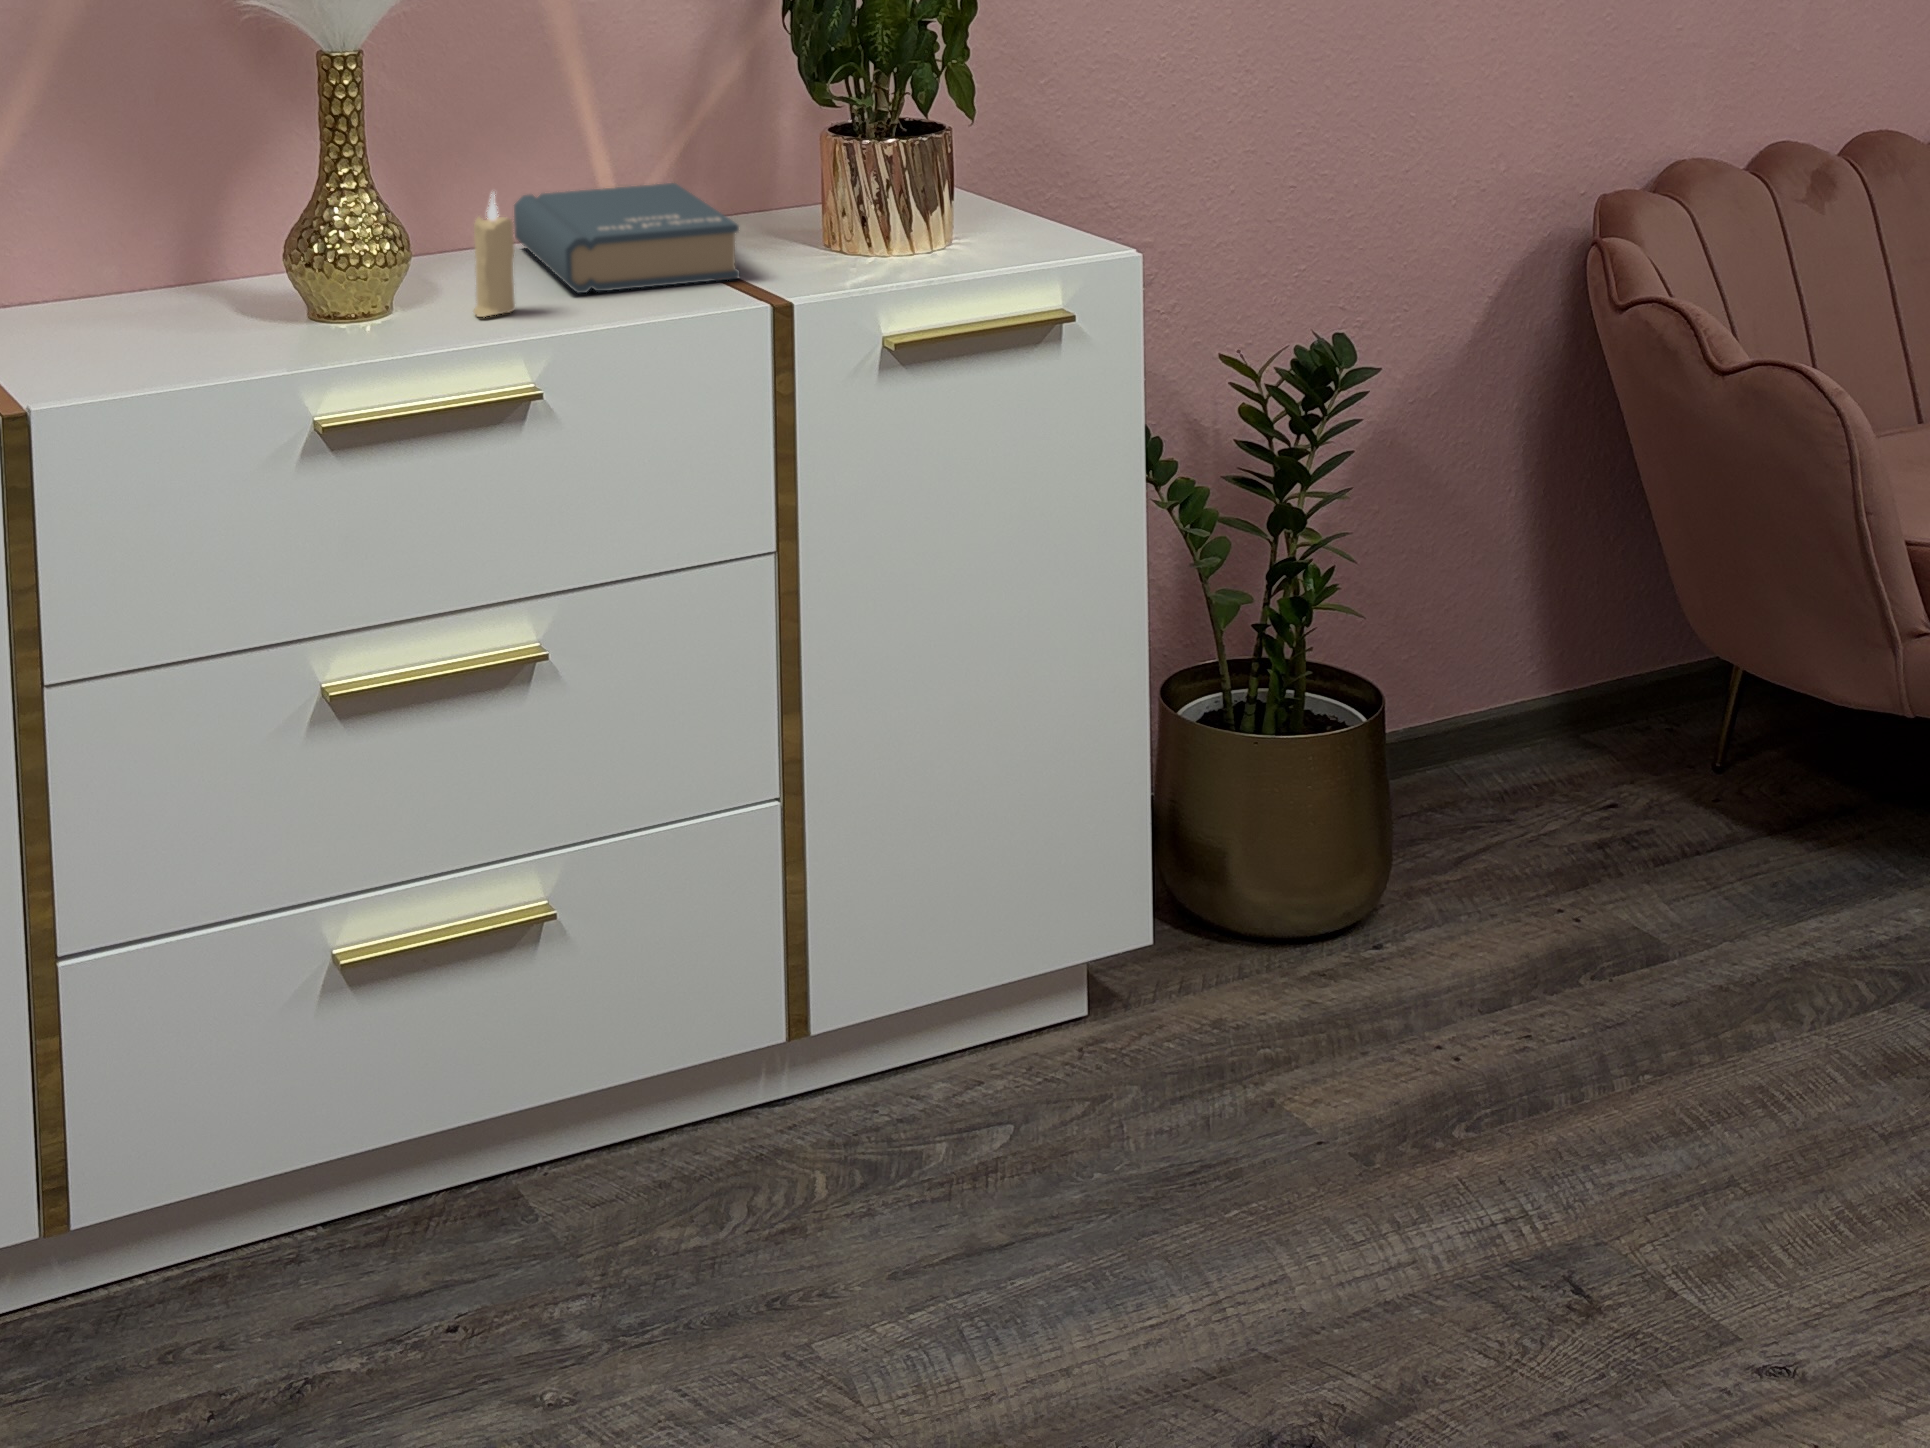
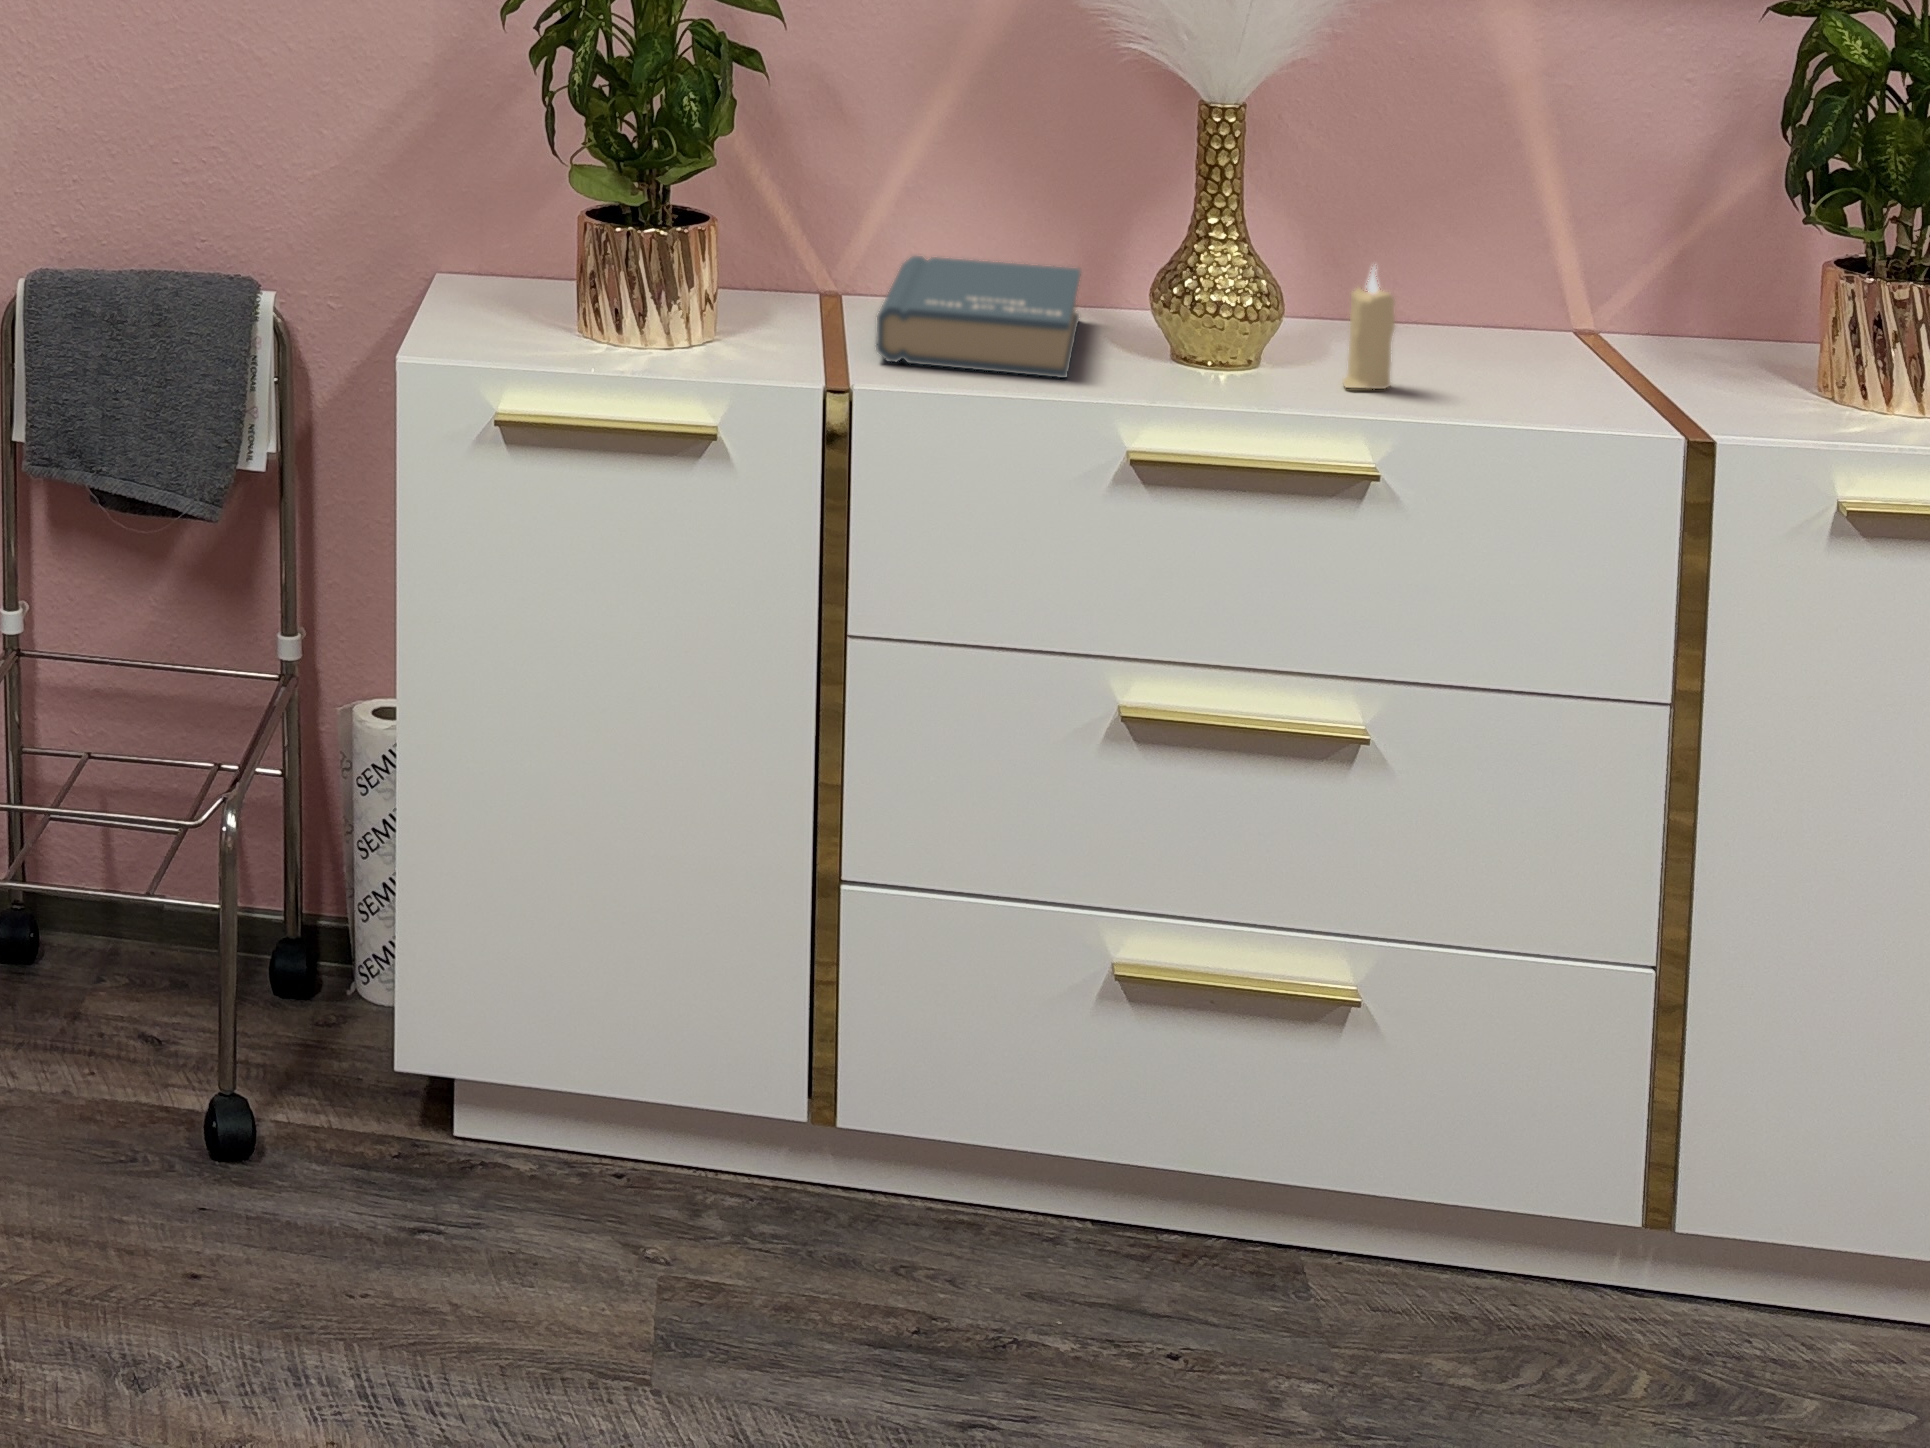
book: present [514,183,740,293] -> present [876,256,1081,378]

